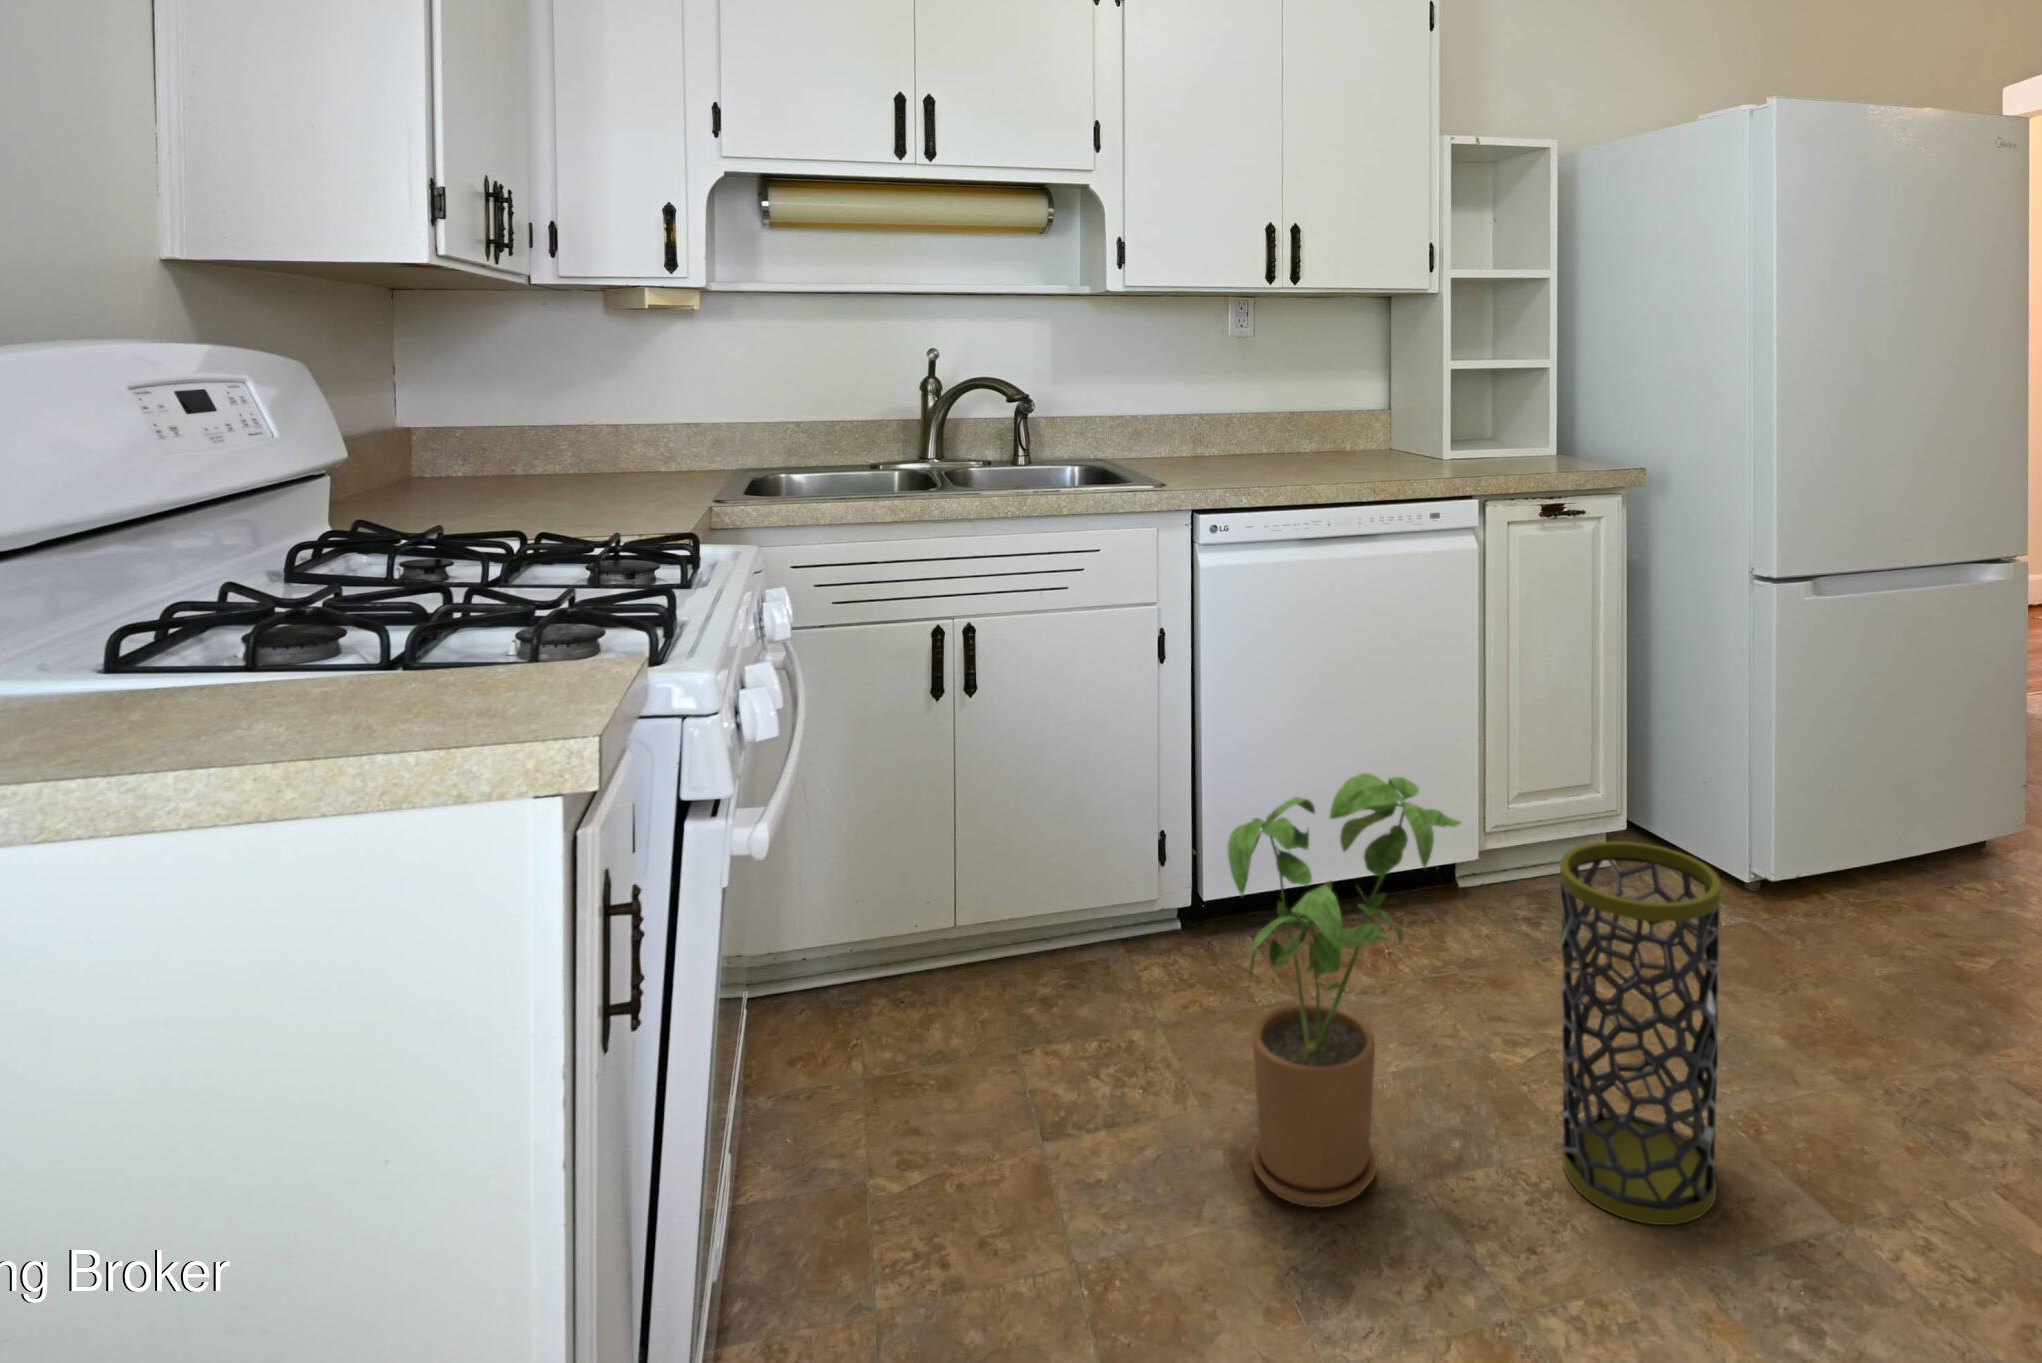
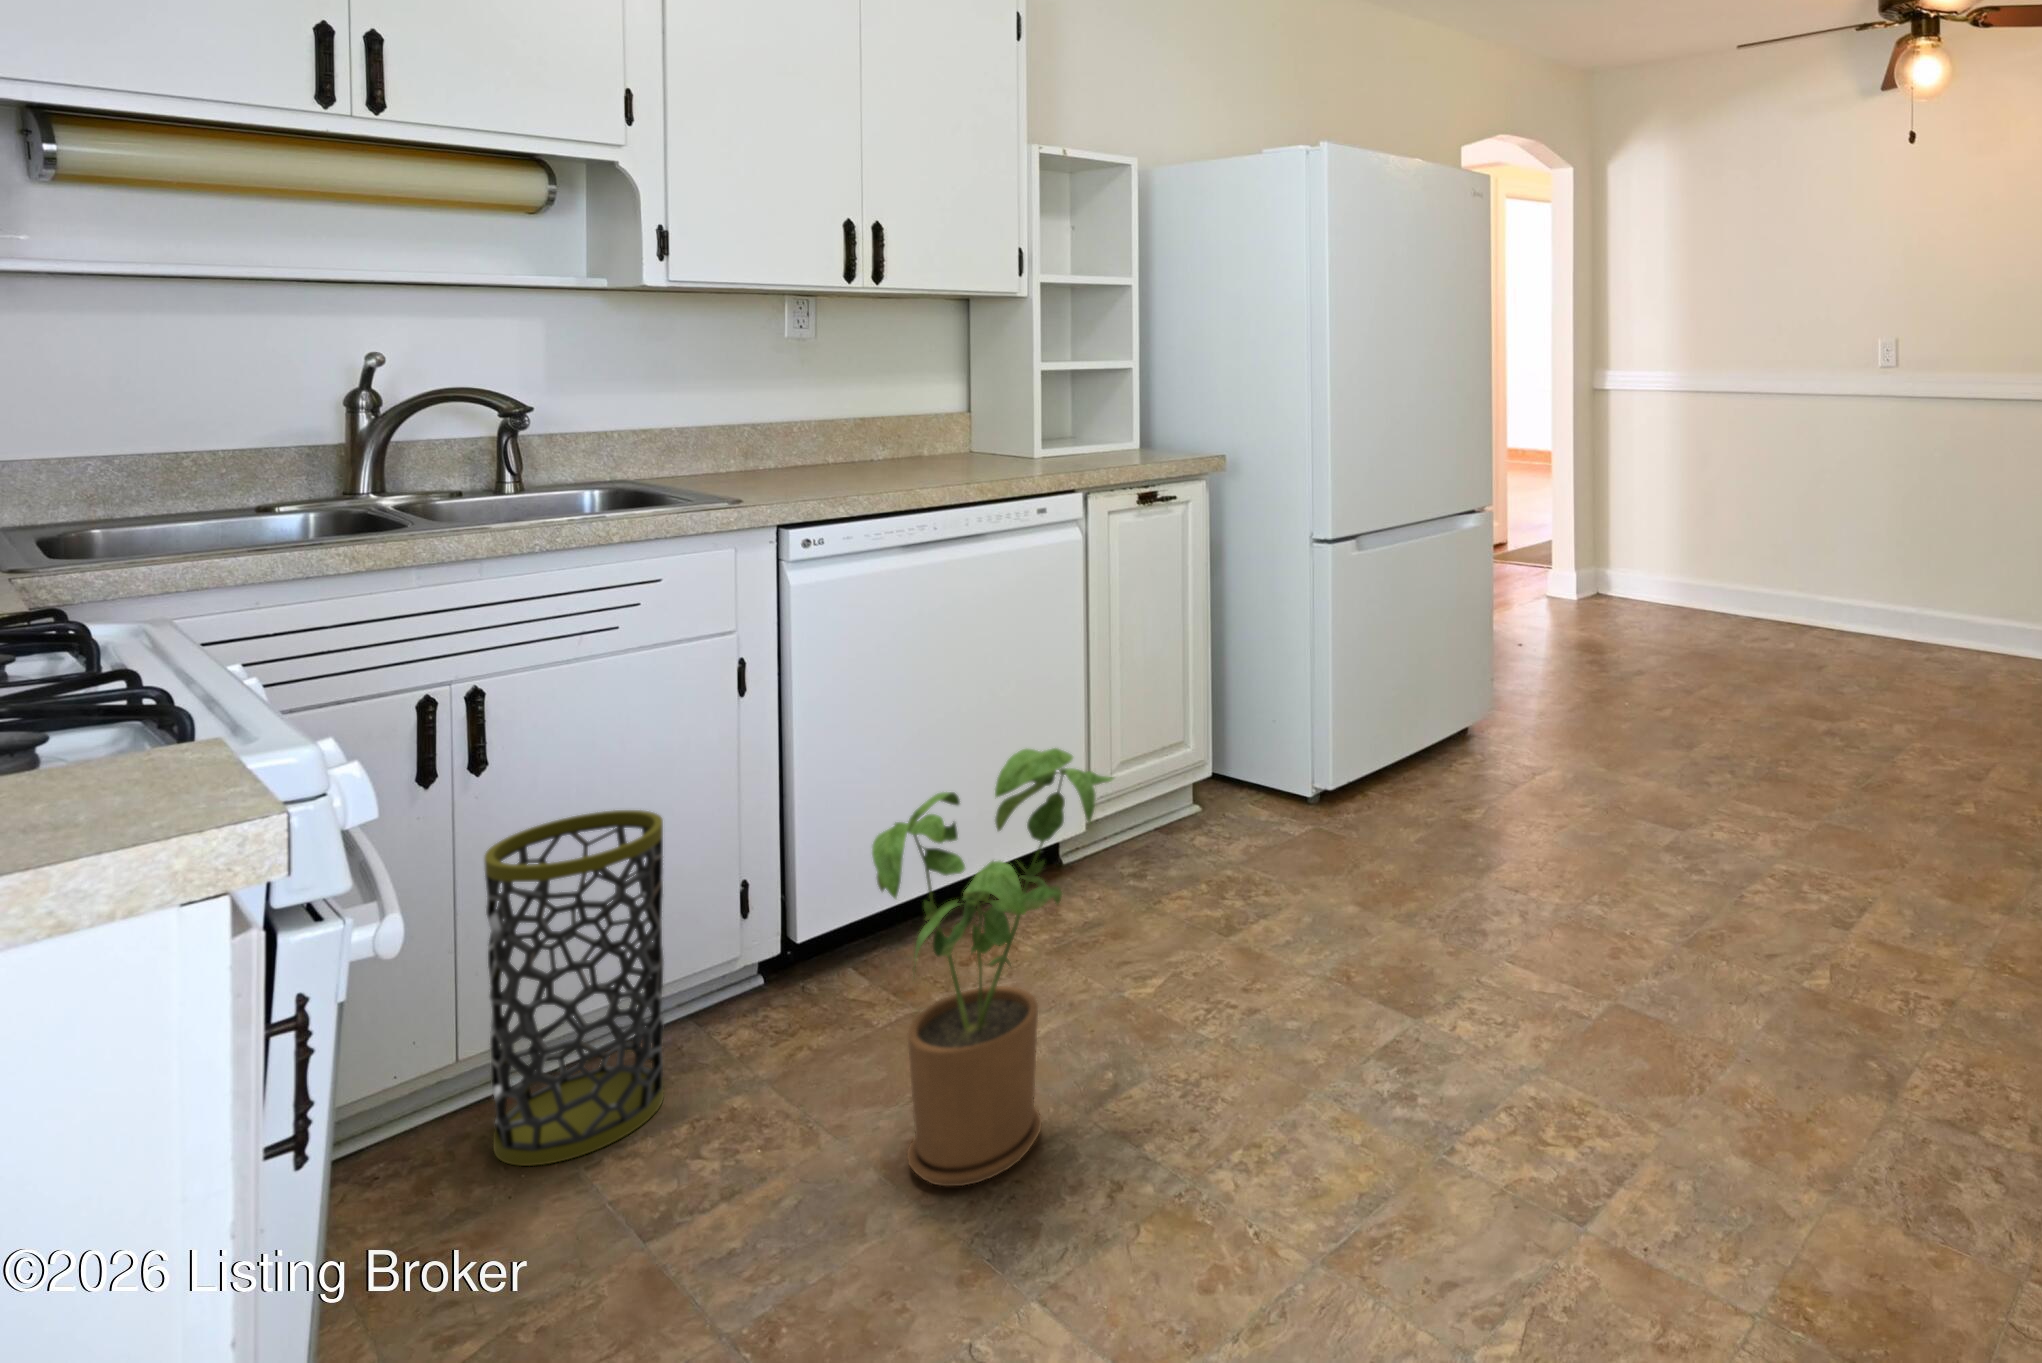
trash can: present [1560,841,1721,1225] -> present [484,810,664,1166]

